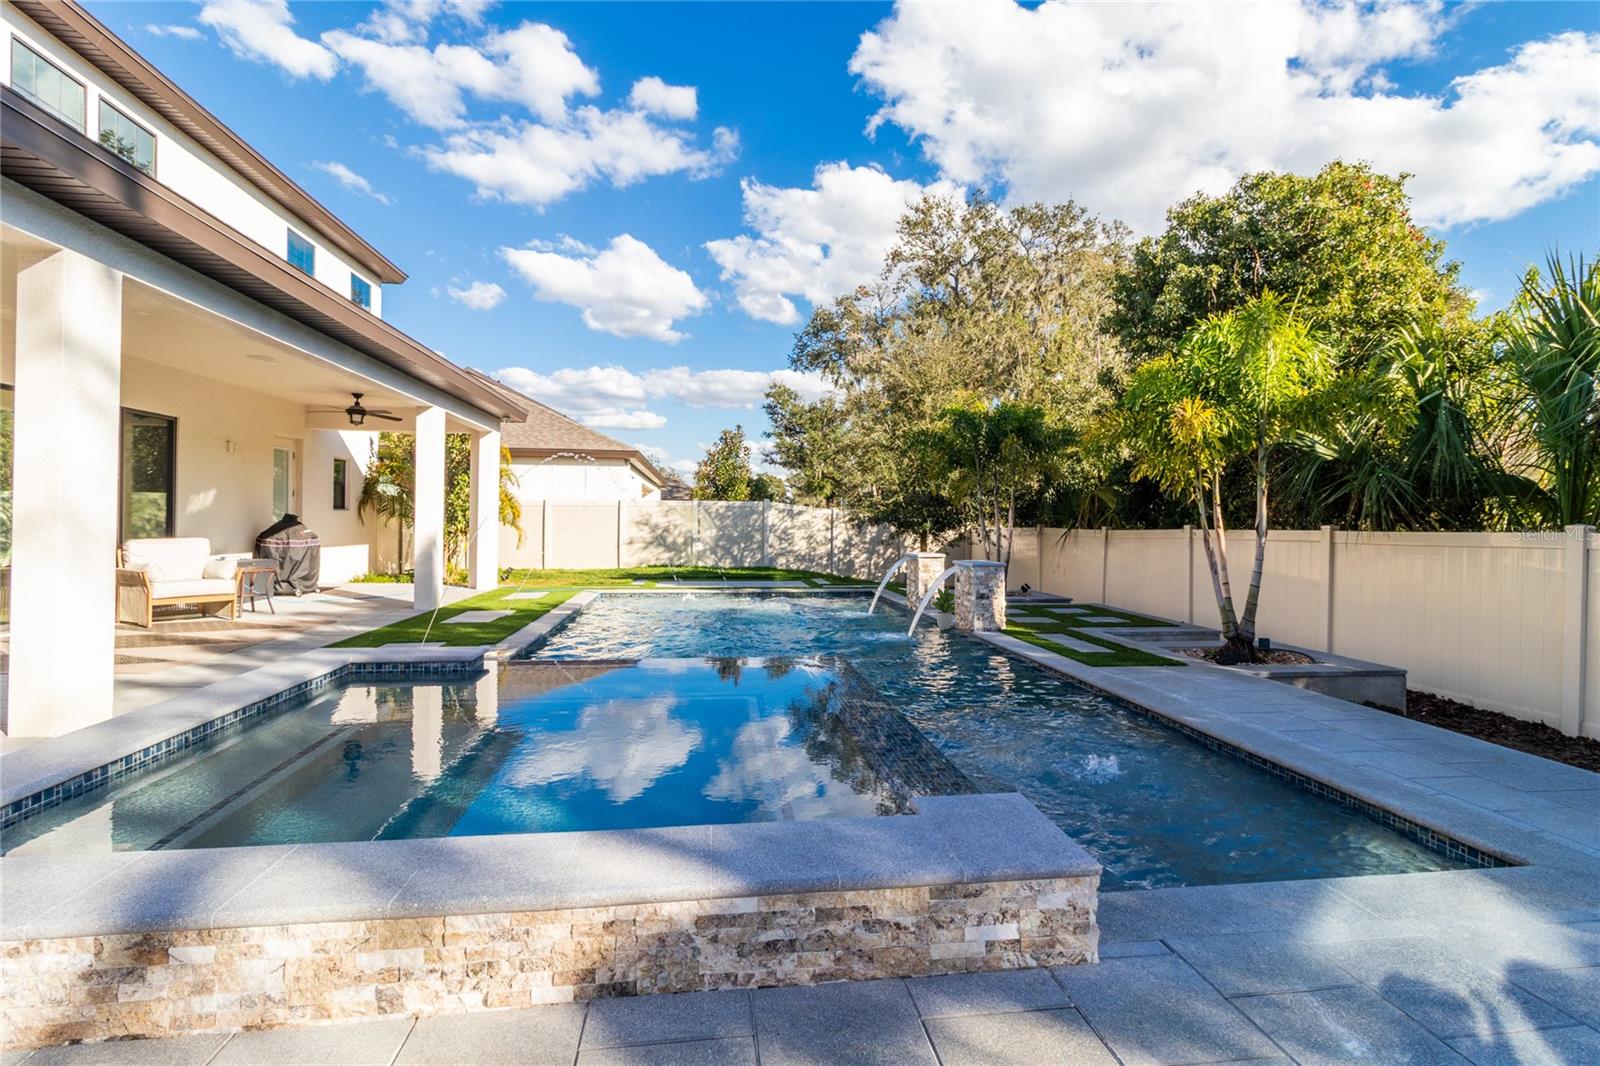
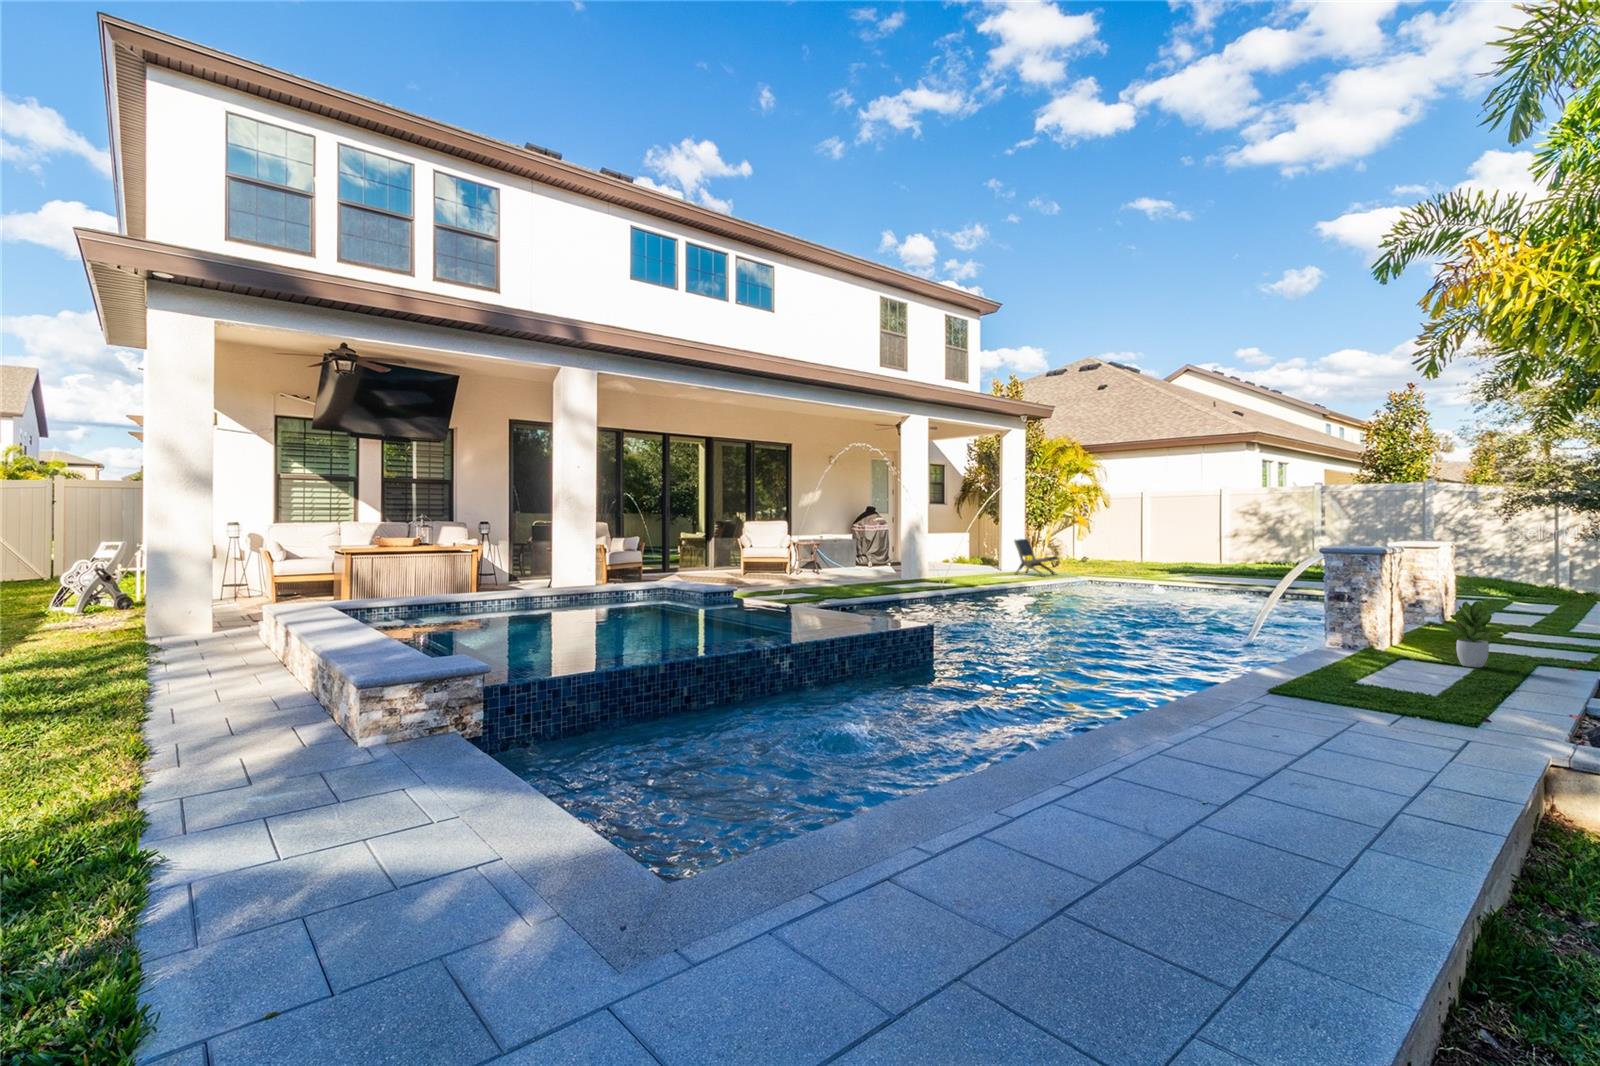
lounge chair: none [489,552,533,594] -> present [1014,539,1058,576]

